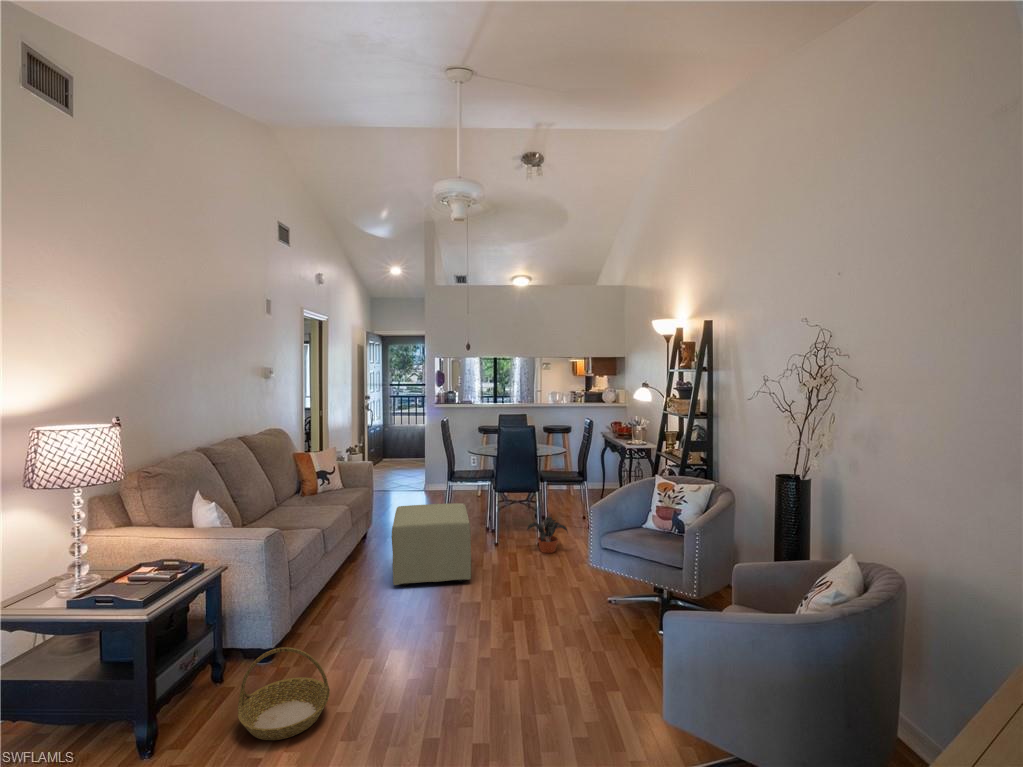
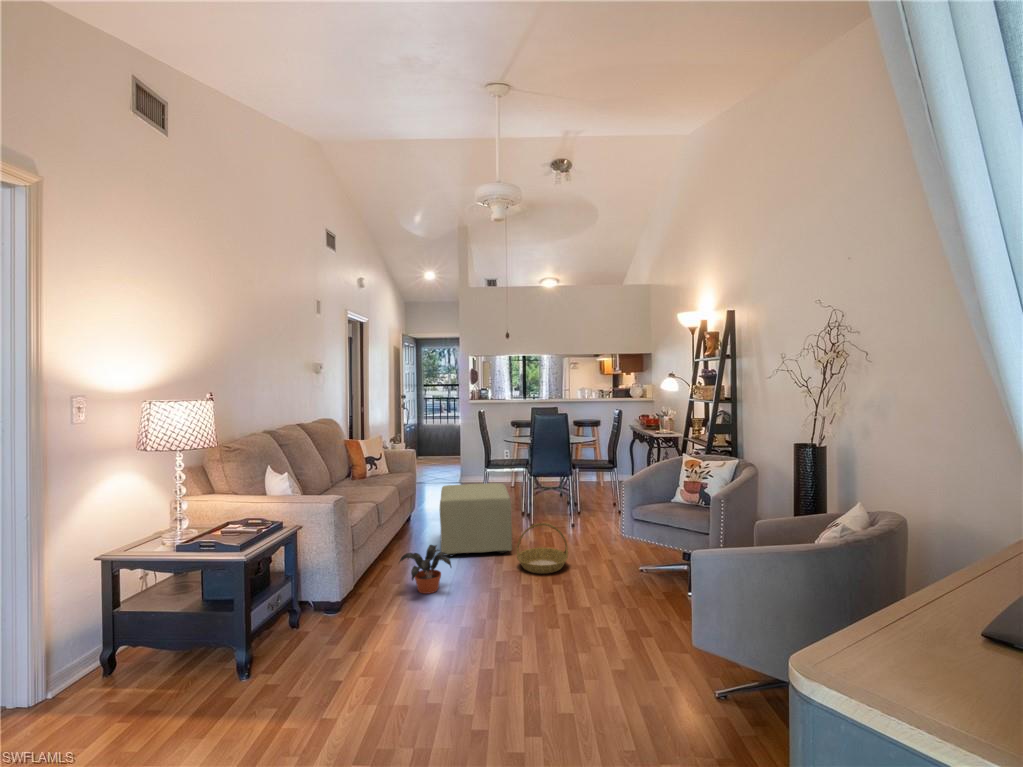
potted plant: present [527,517,567,553] -> present [399,545,451,594]
basket: present [238,647,330,740] -> present [517,523,568,574]

